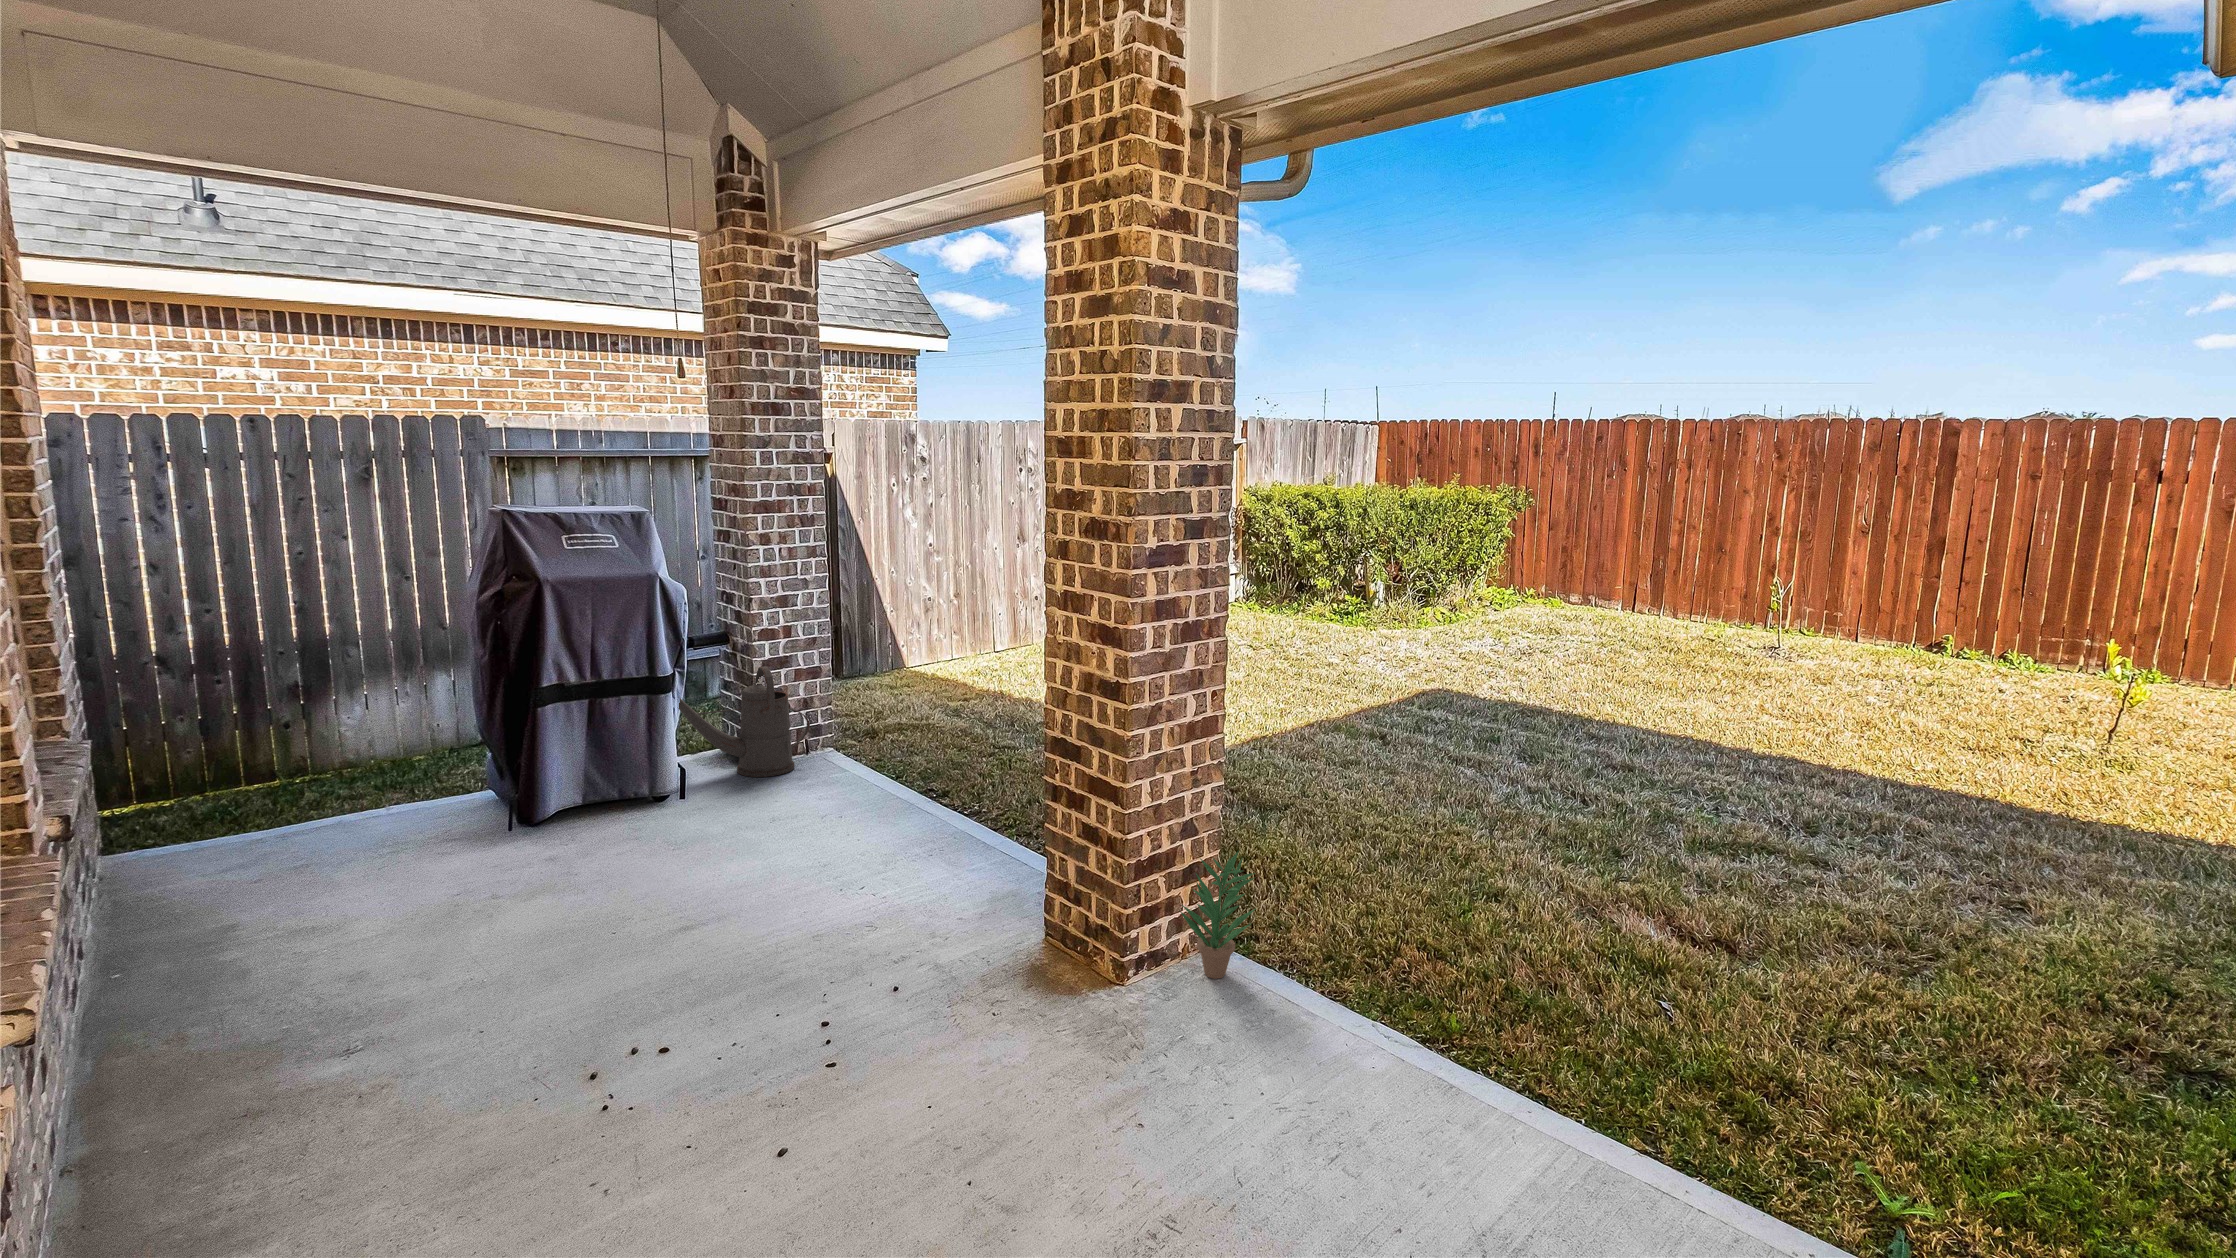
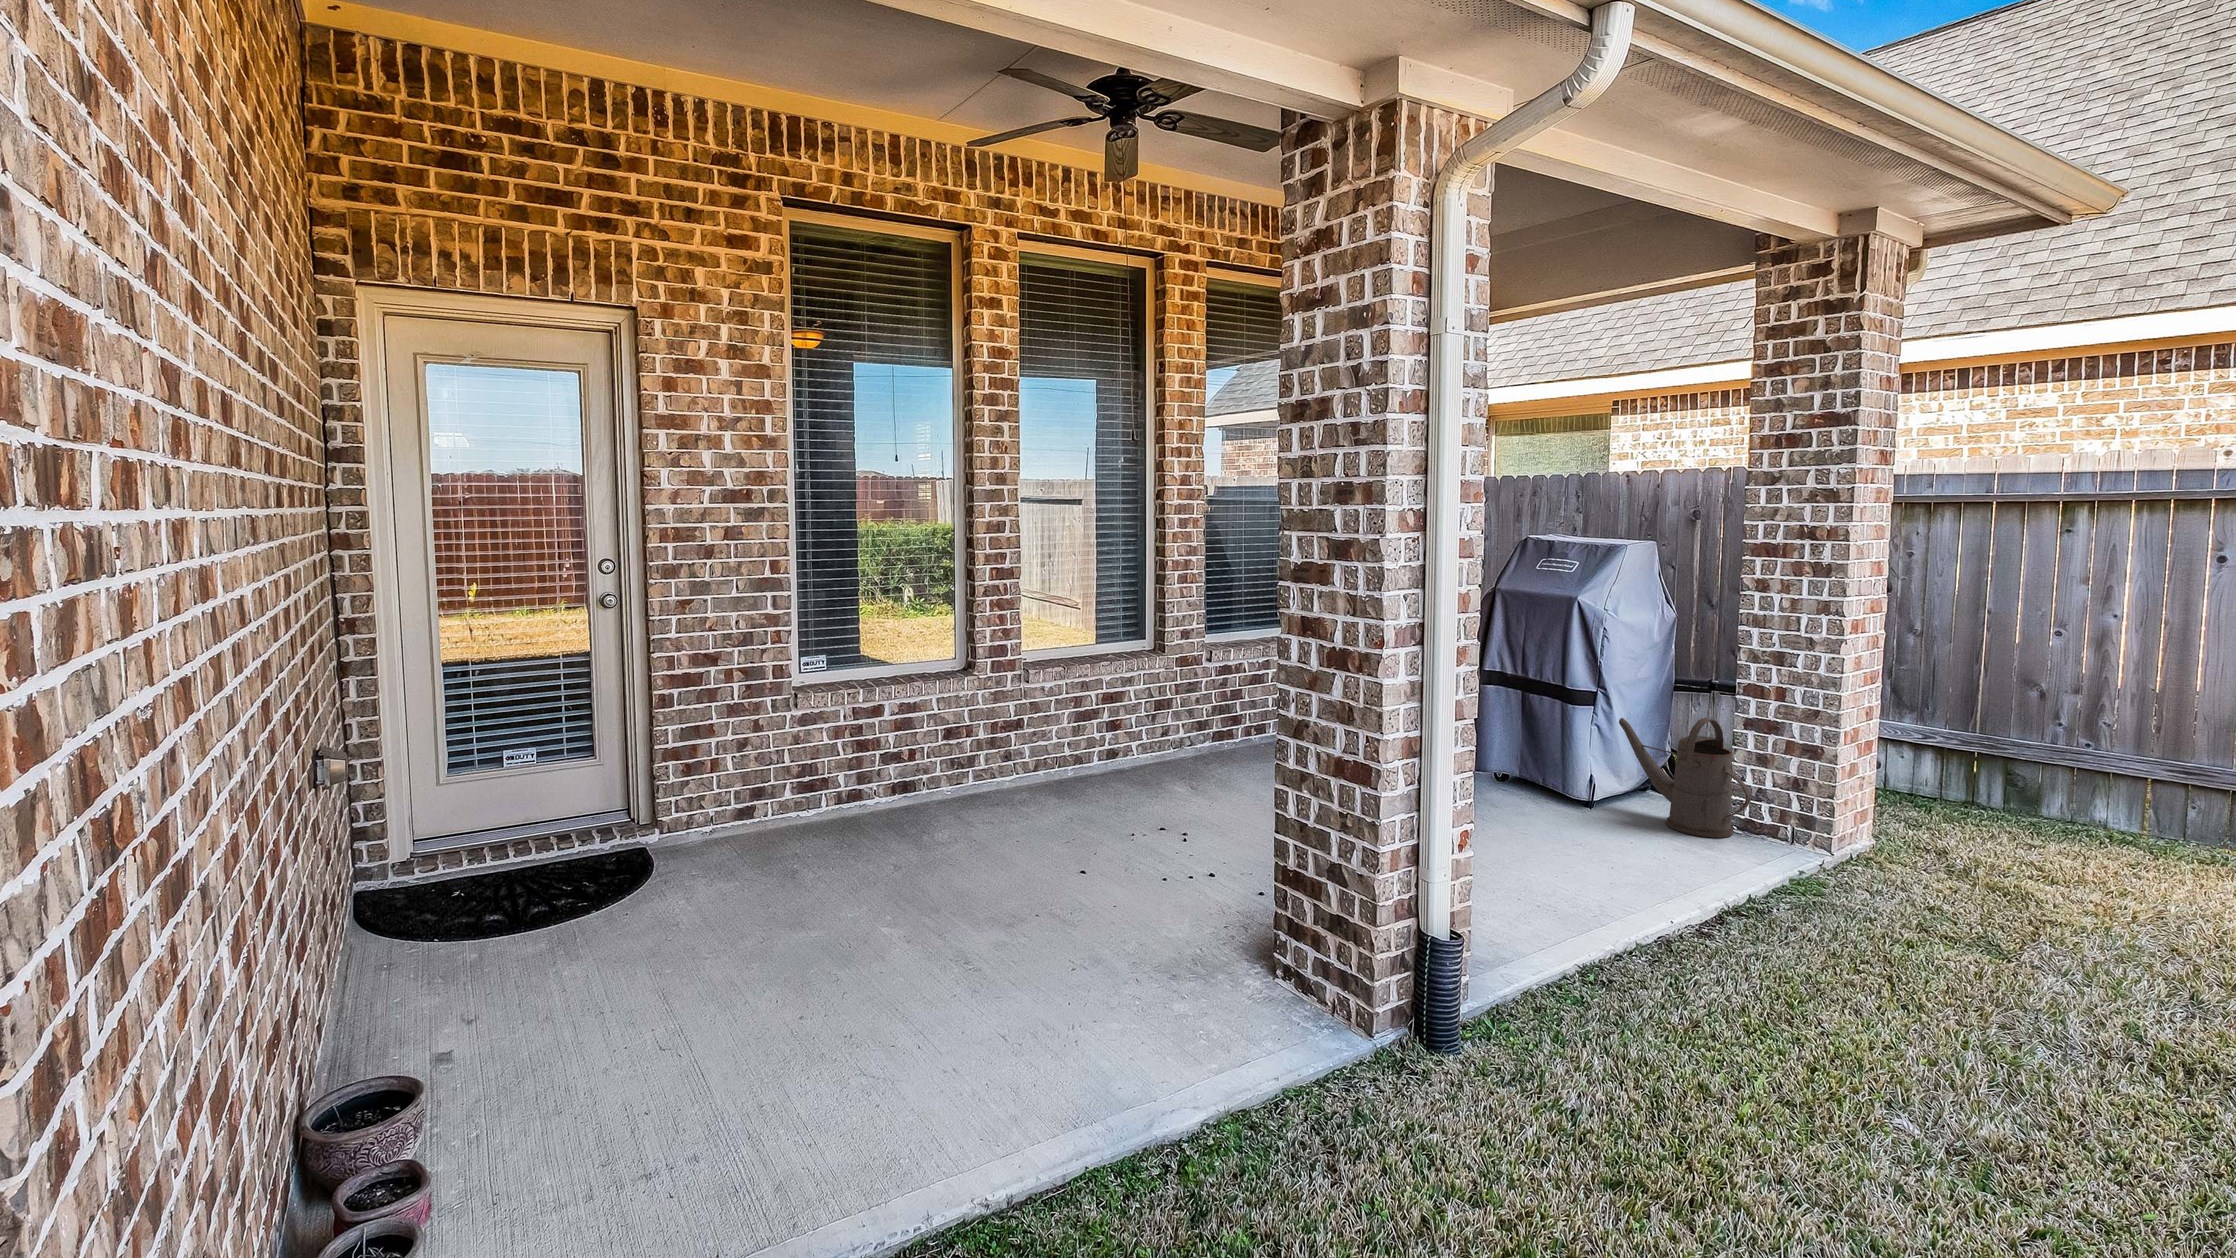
potted plant: present [1181,852,1255,979] -> none [1244,878,1329,1023]

